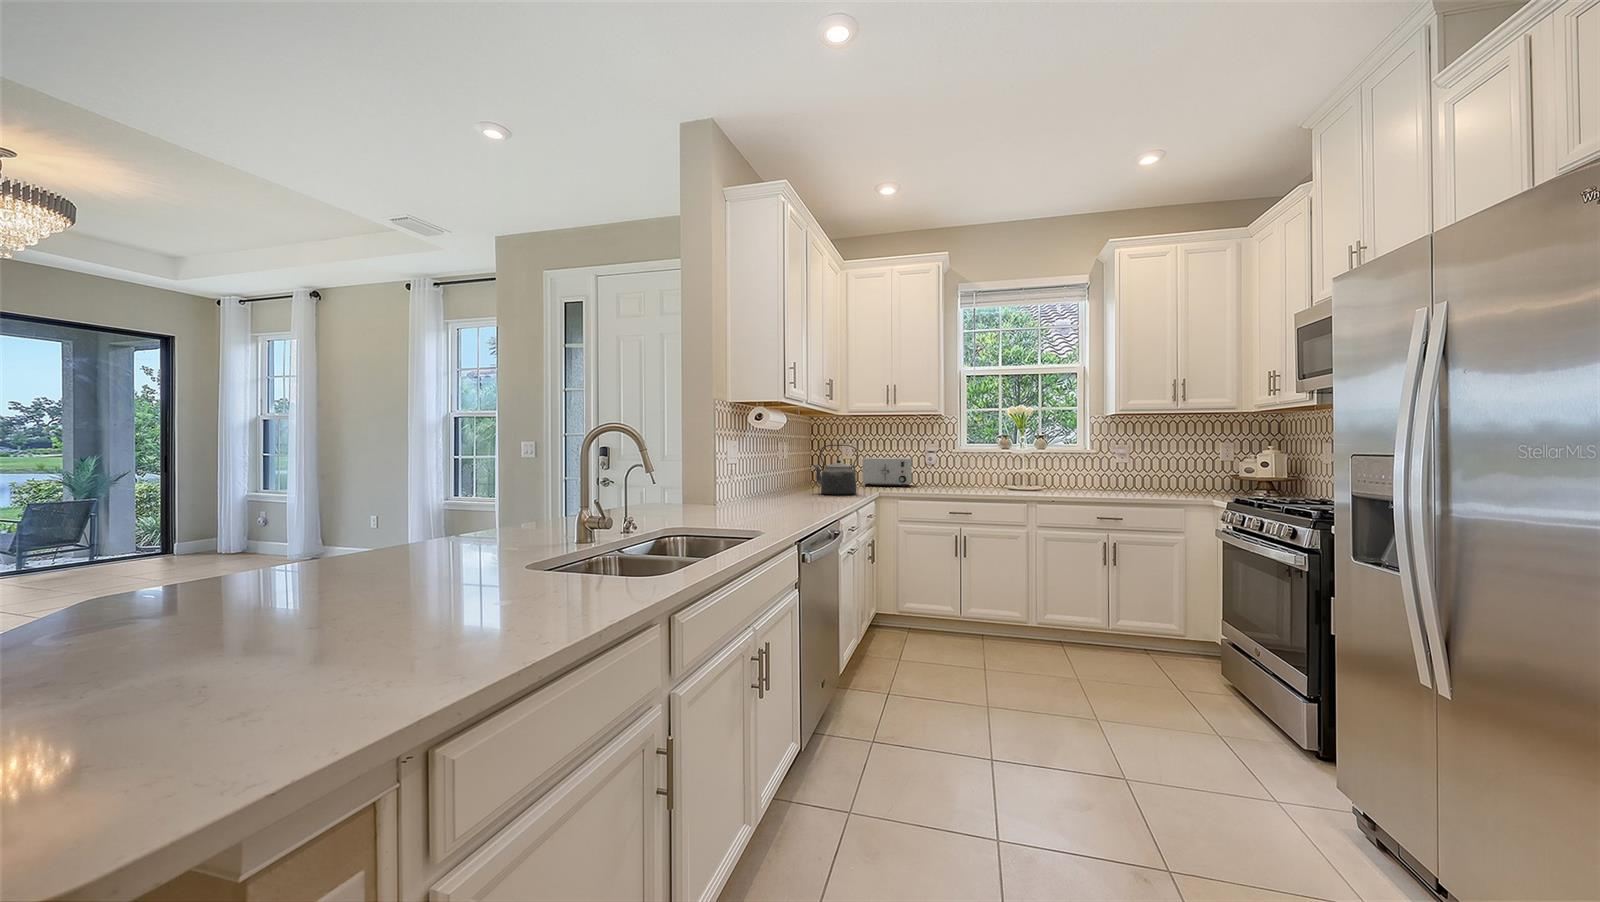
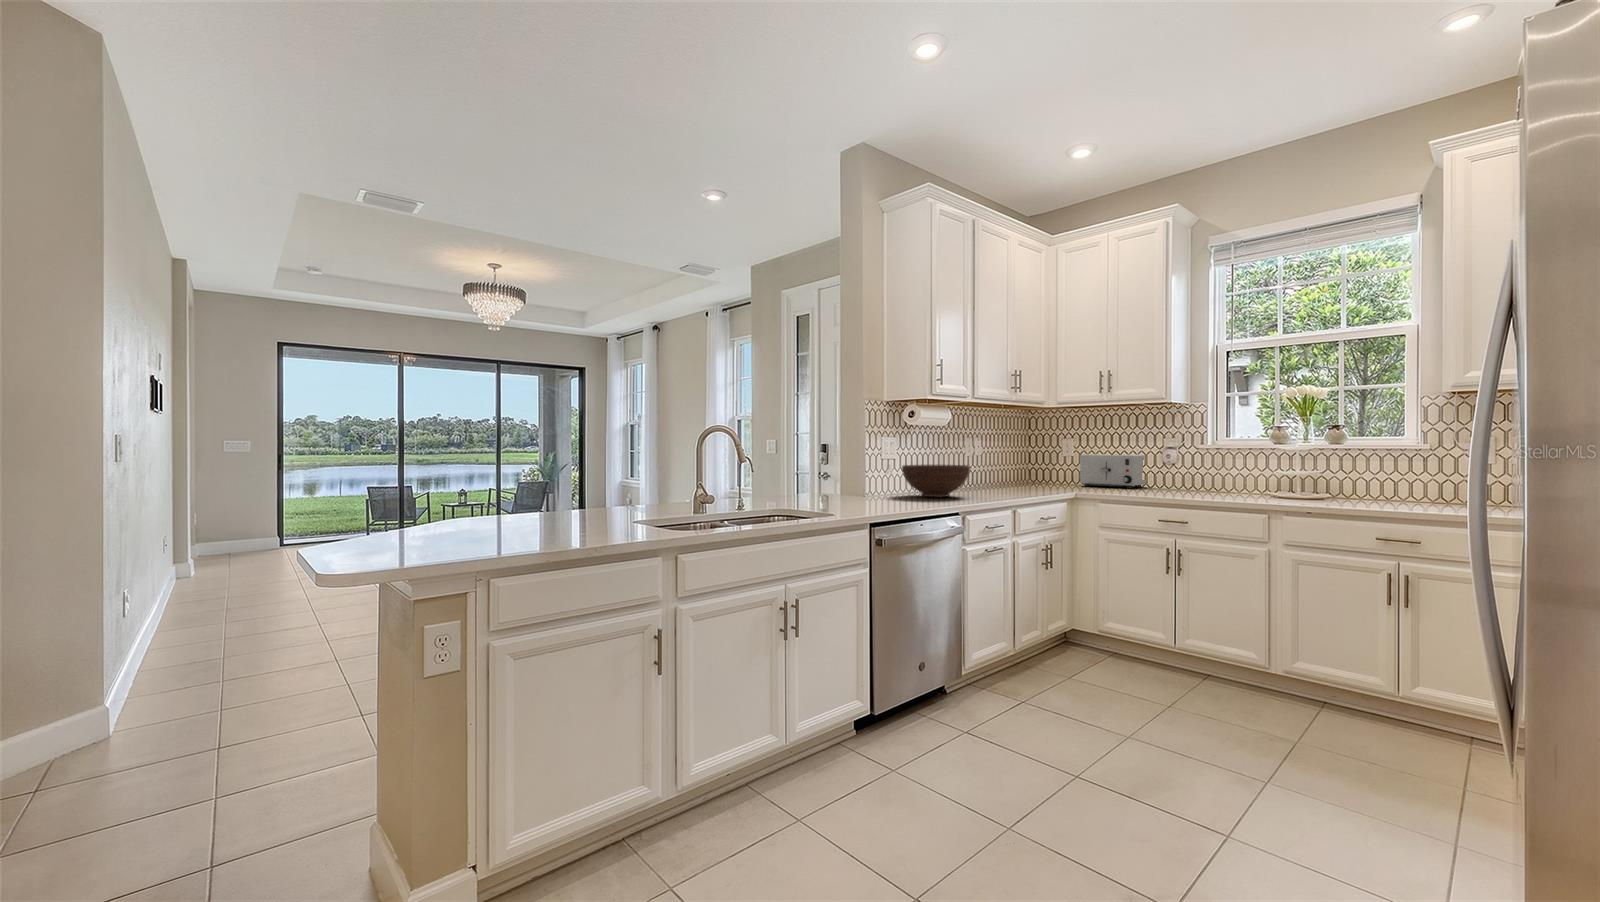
kettle: present [813,445,858,495] -> none [999,439,1045,493]
fruit bowl: none [747,470,814,503] -> present [902,465,970,497]

